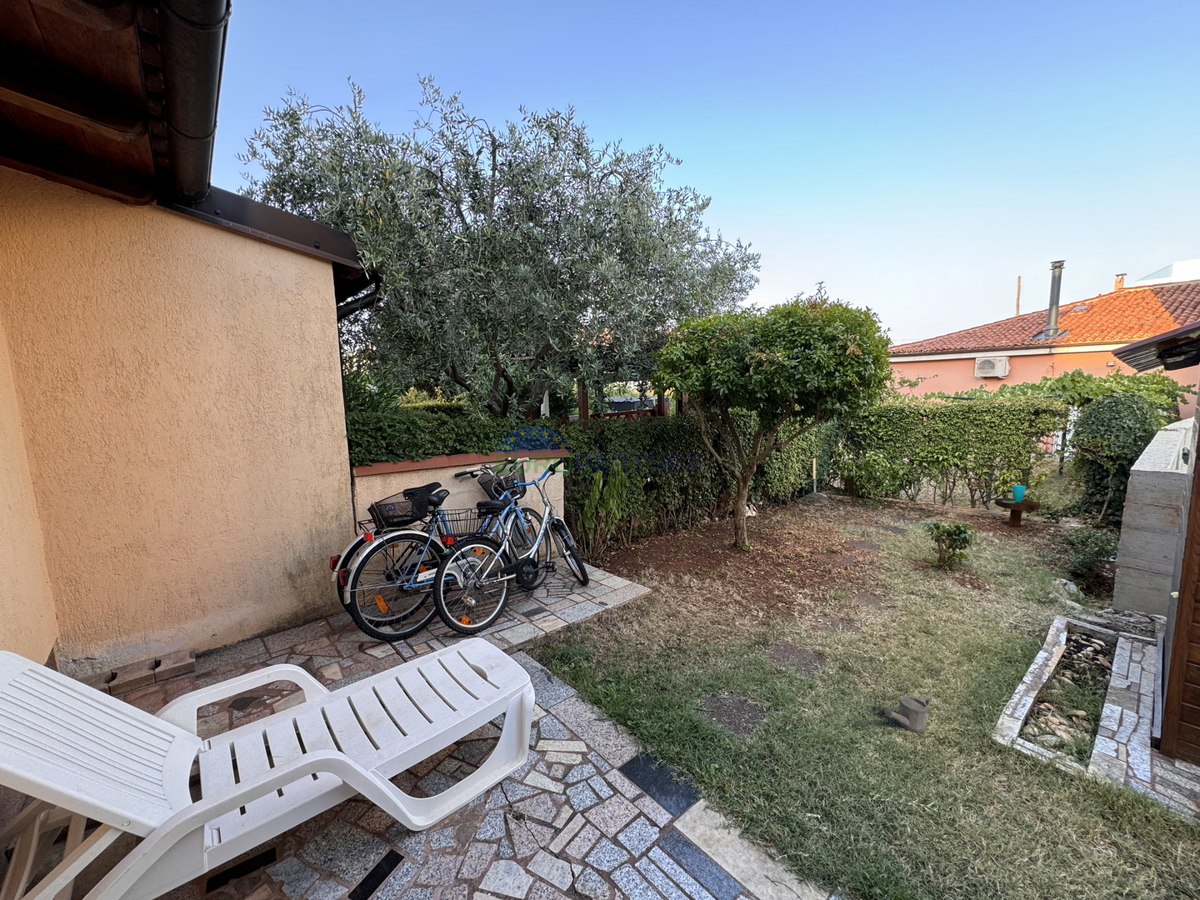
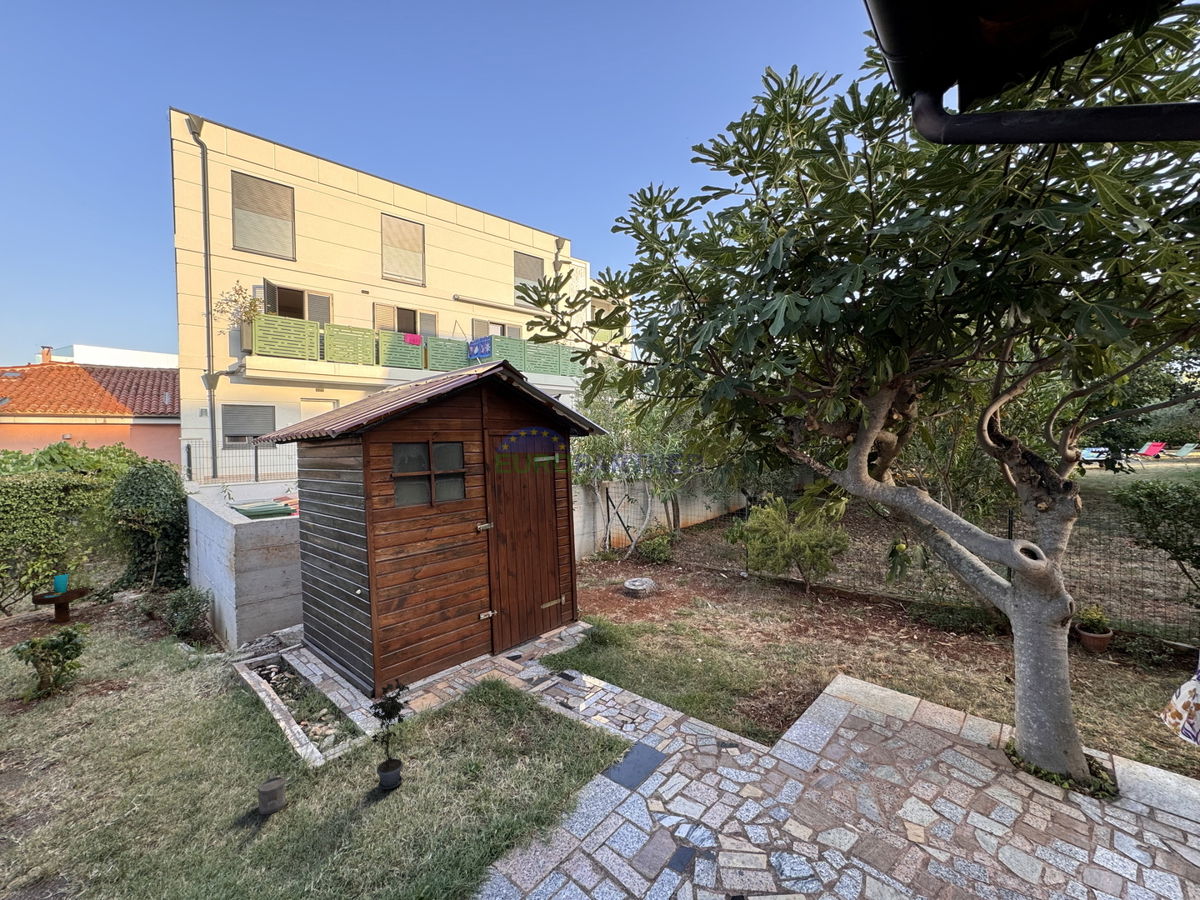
potted plant: none [991,695,1075,832] -> present [366,678,410,789]

